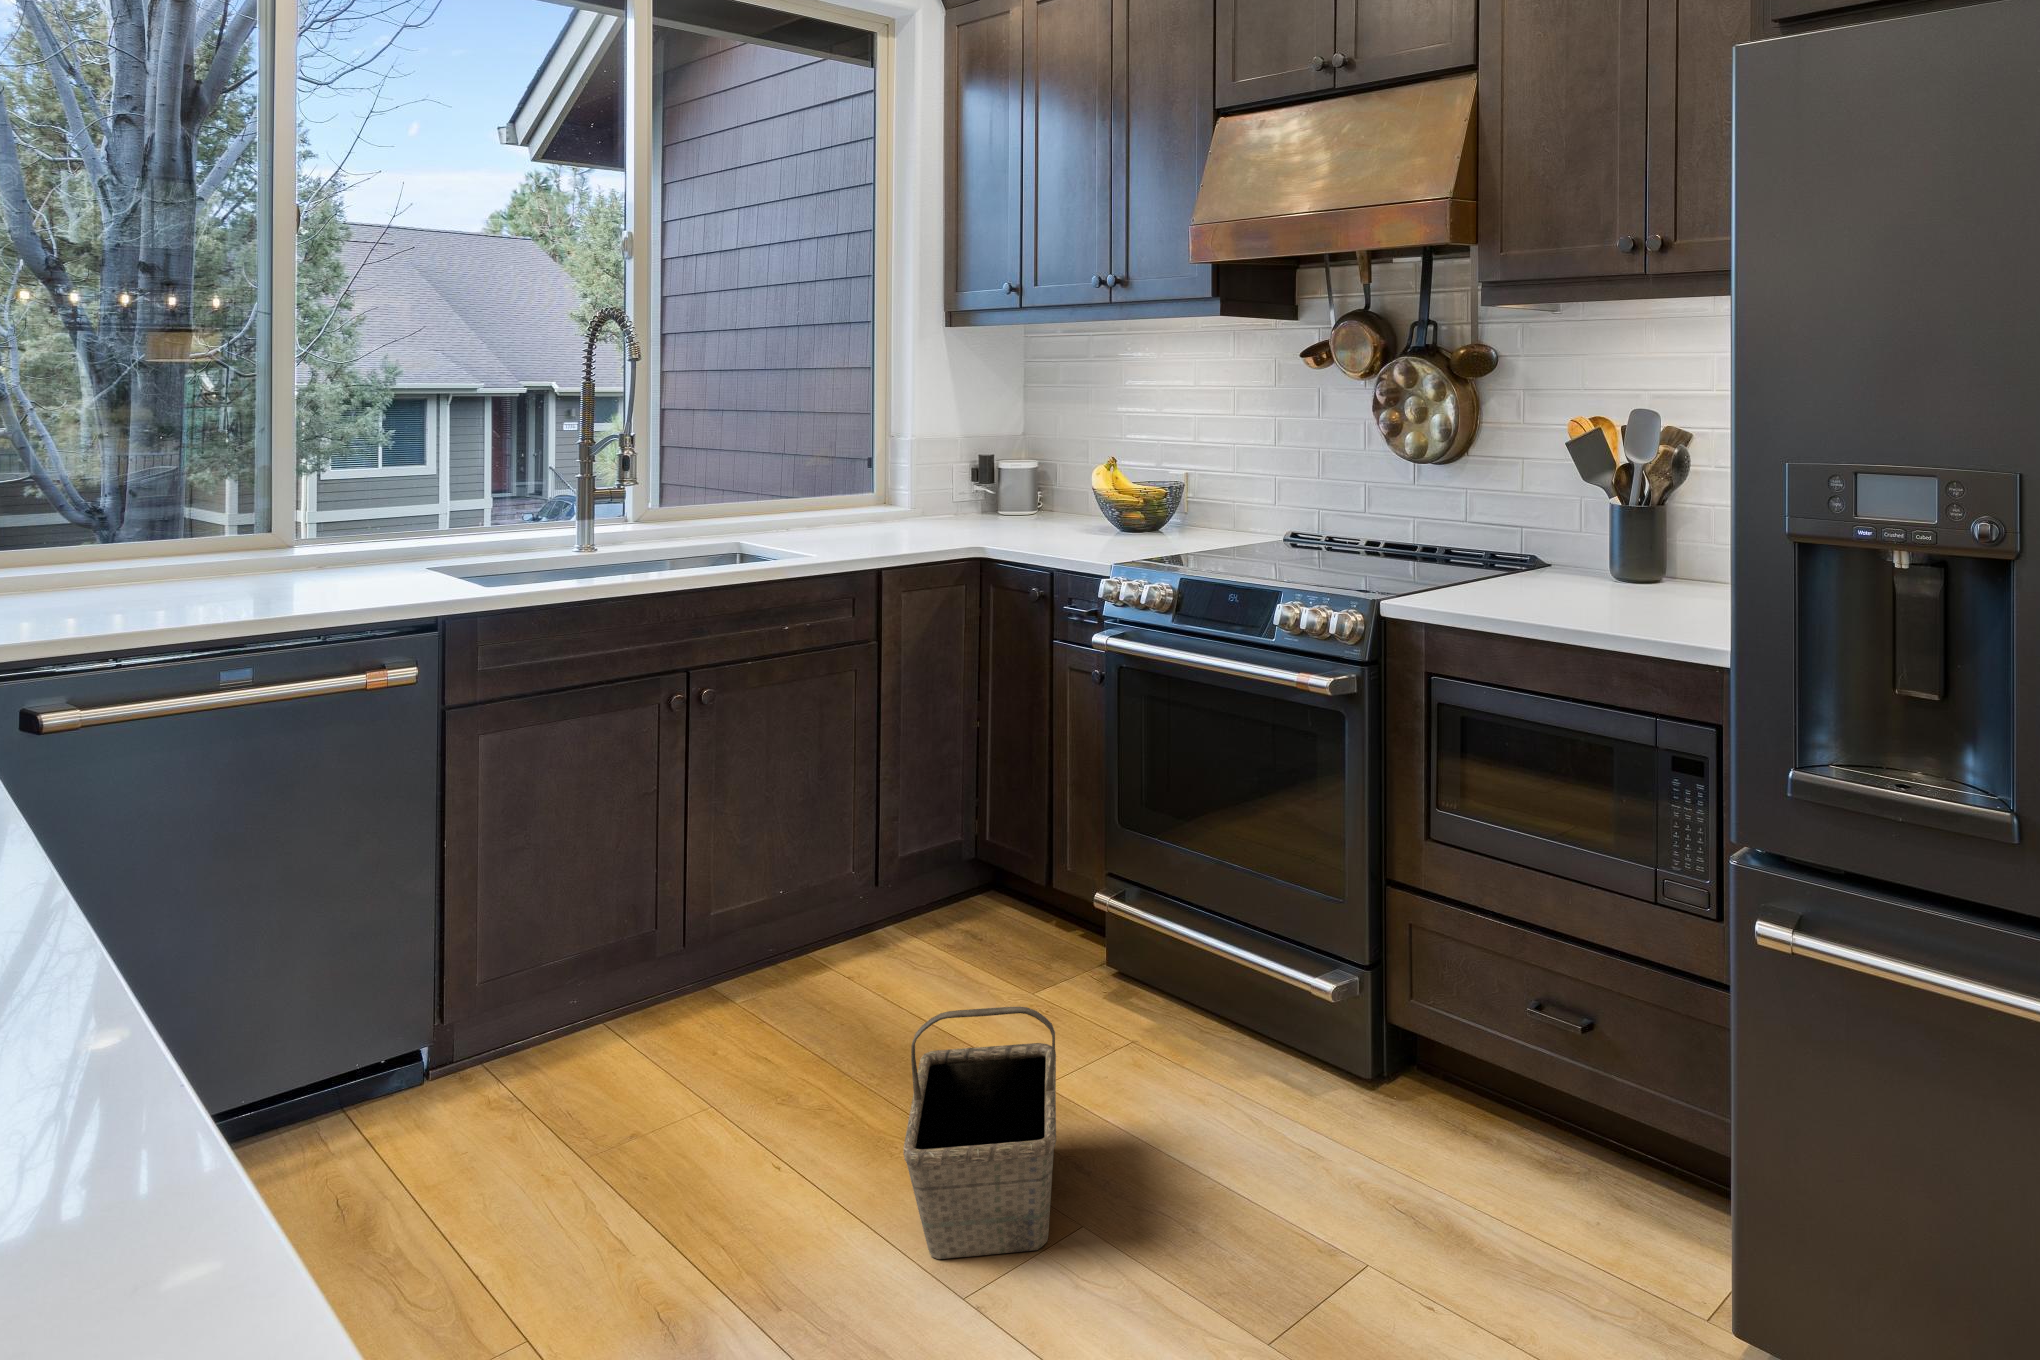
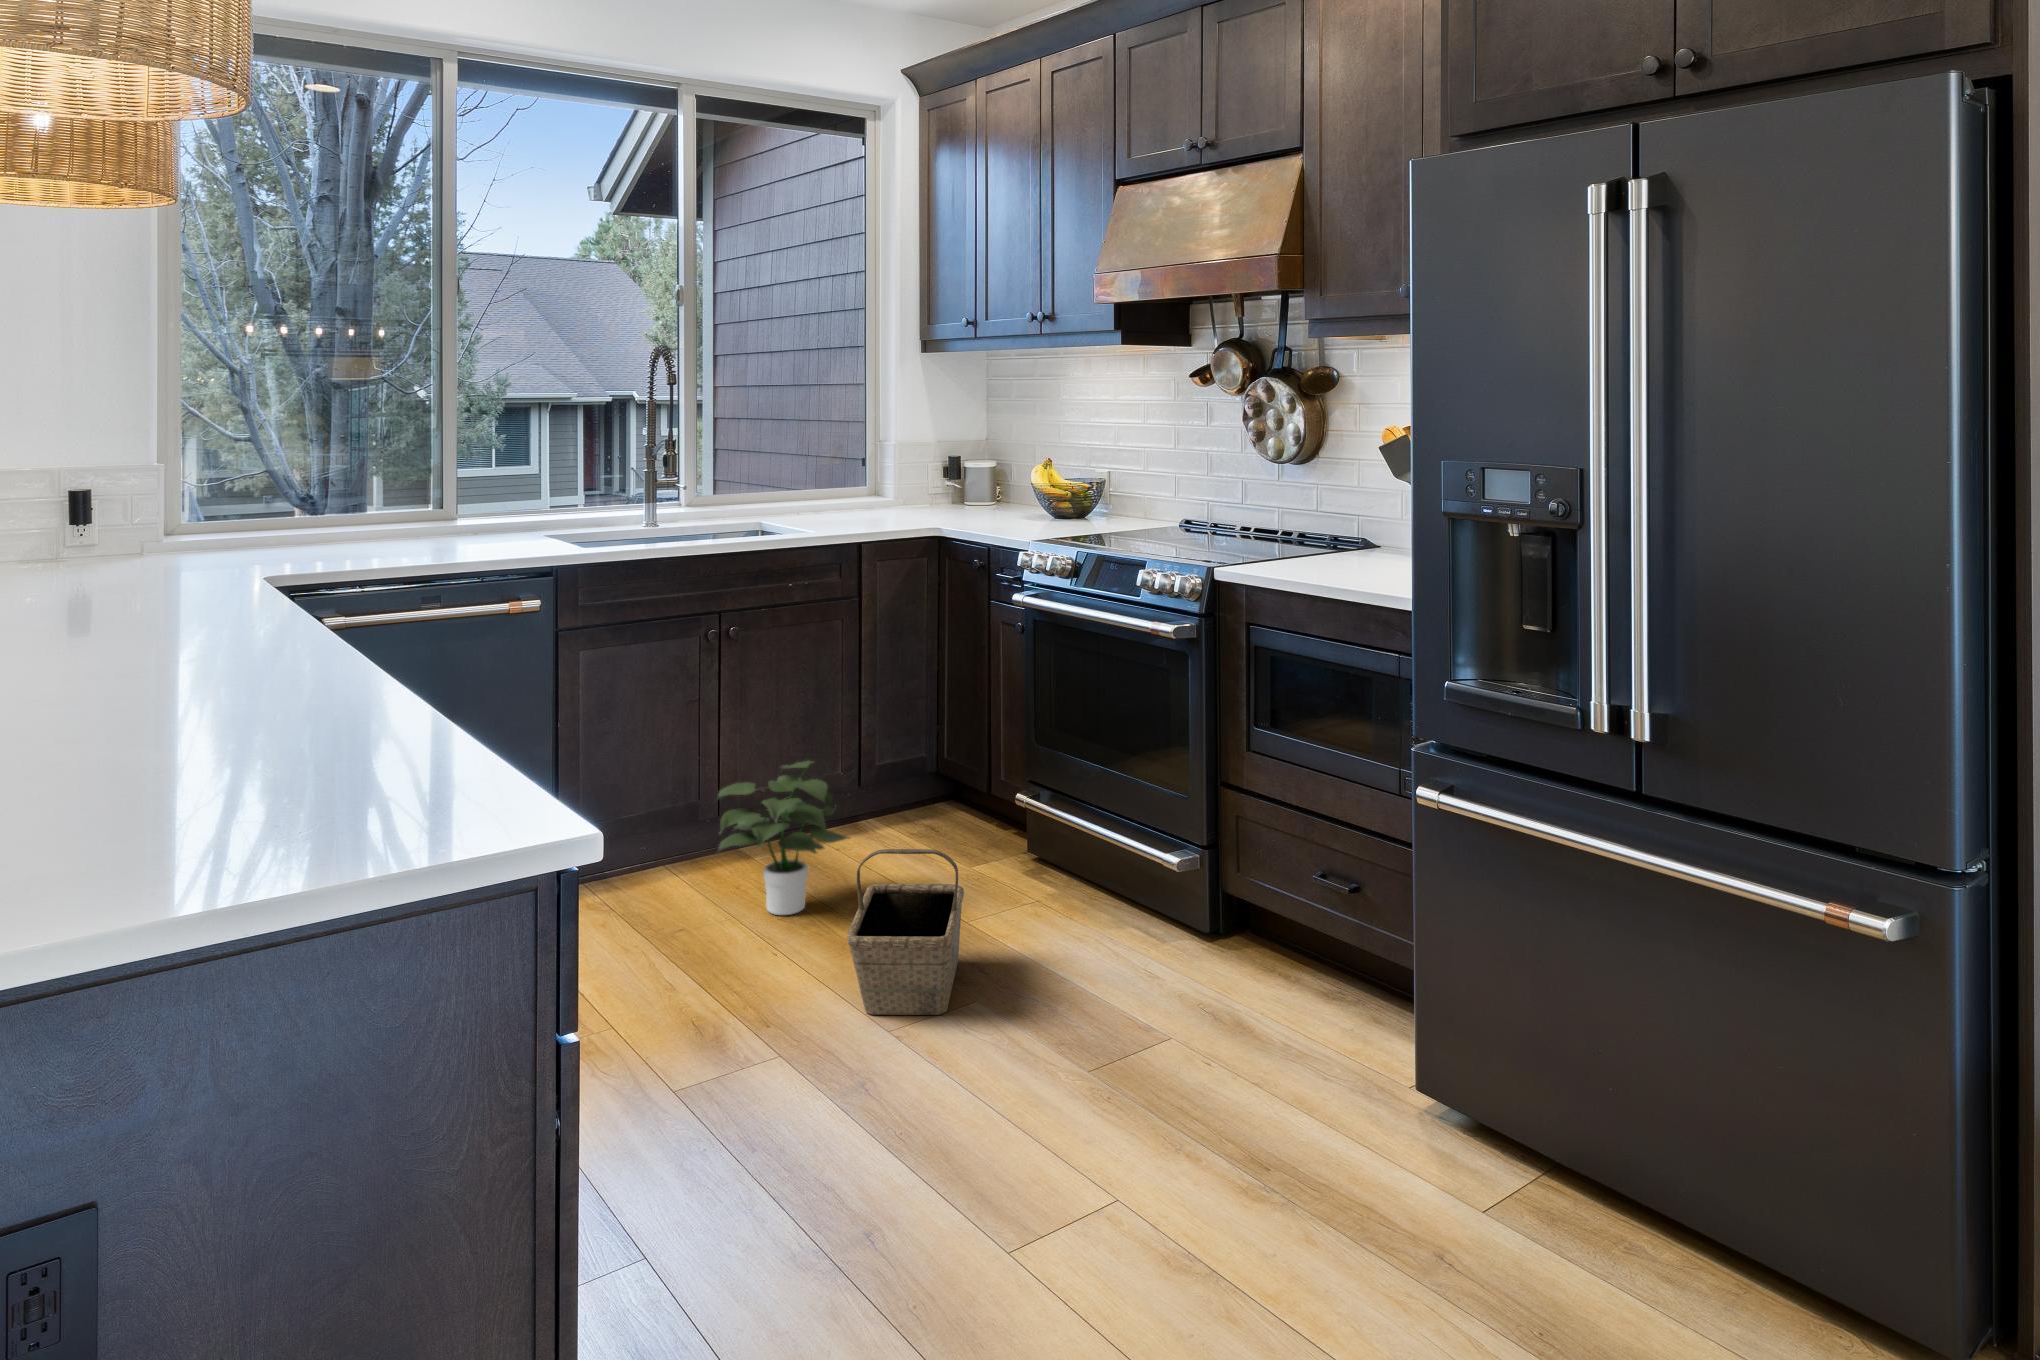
potted plant: none [690,870,885,1089] -> present [717,761,850,915]

